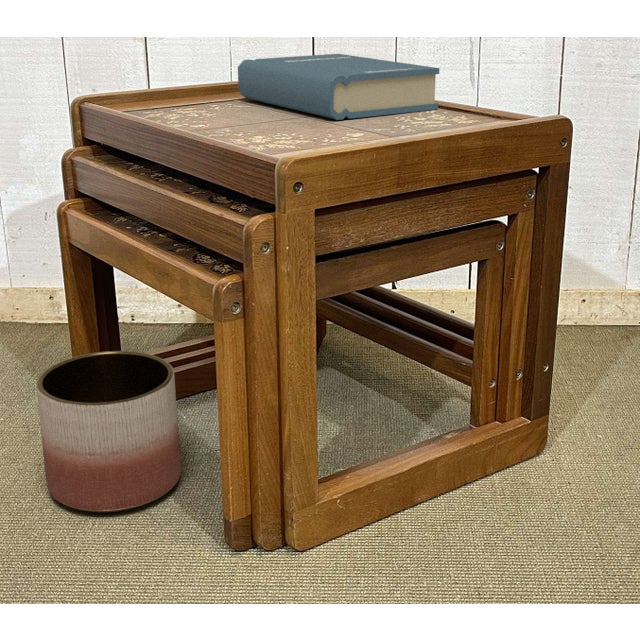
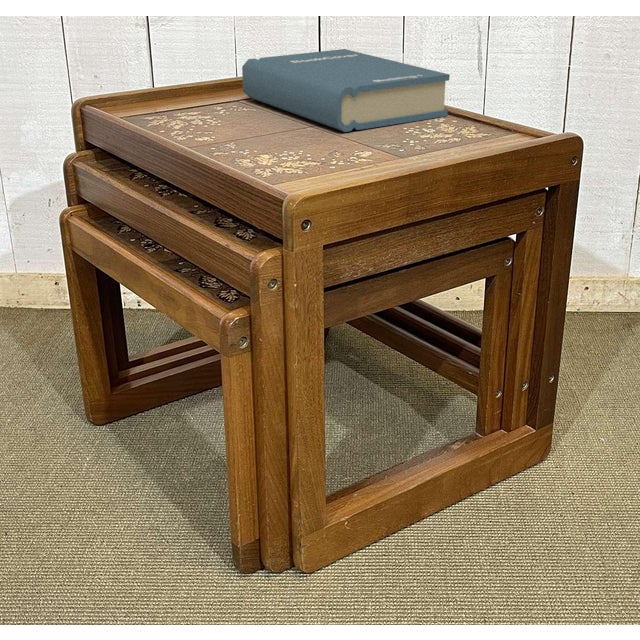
planter: present [37,351,181,512] -> none [42,361,187,527]

